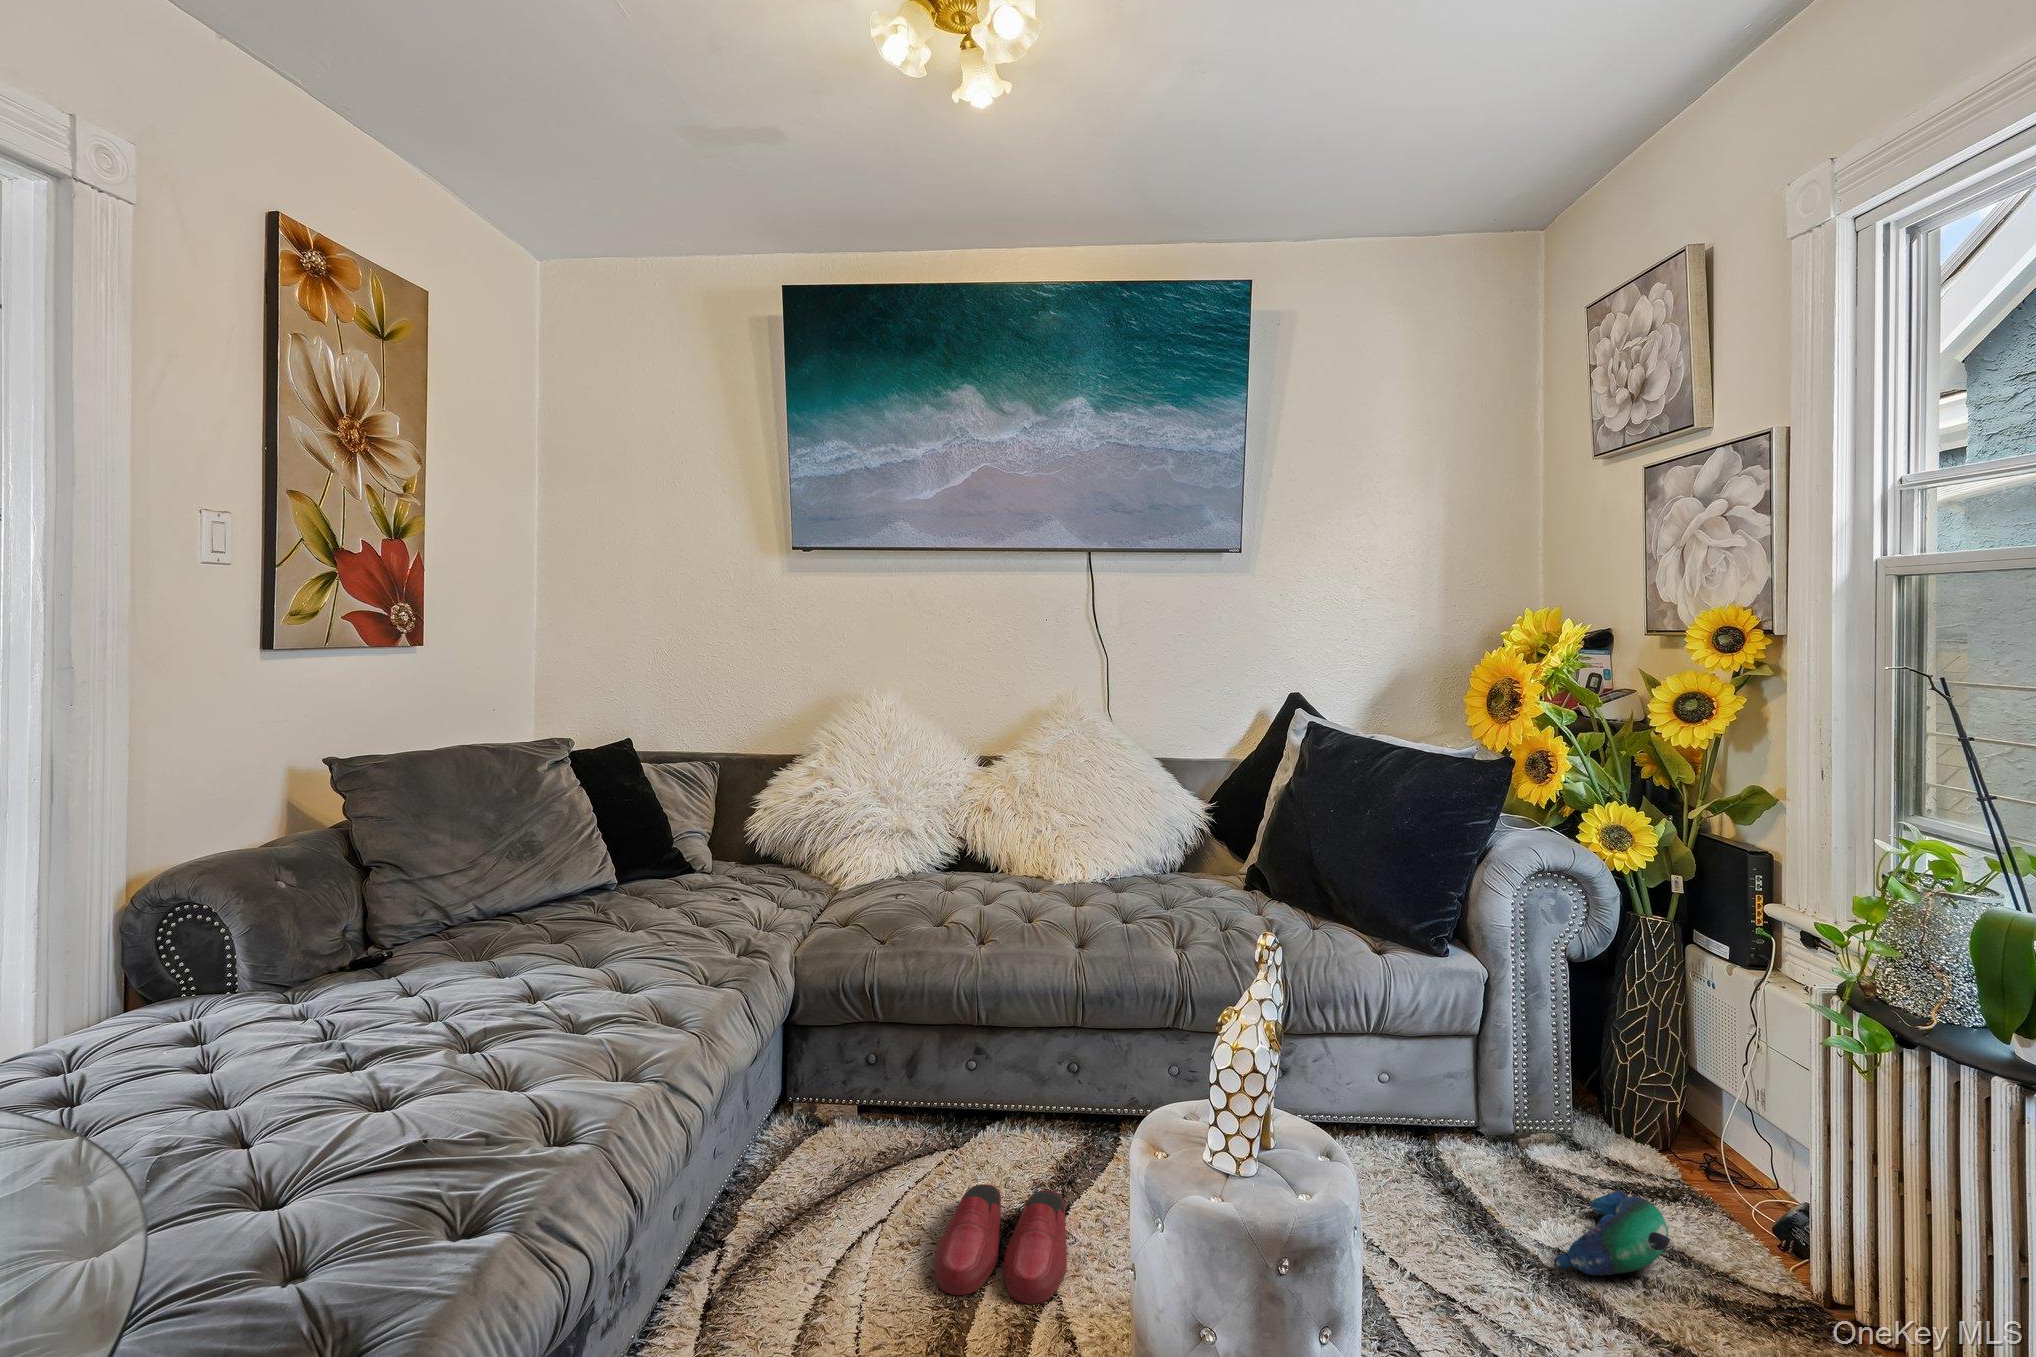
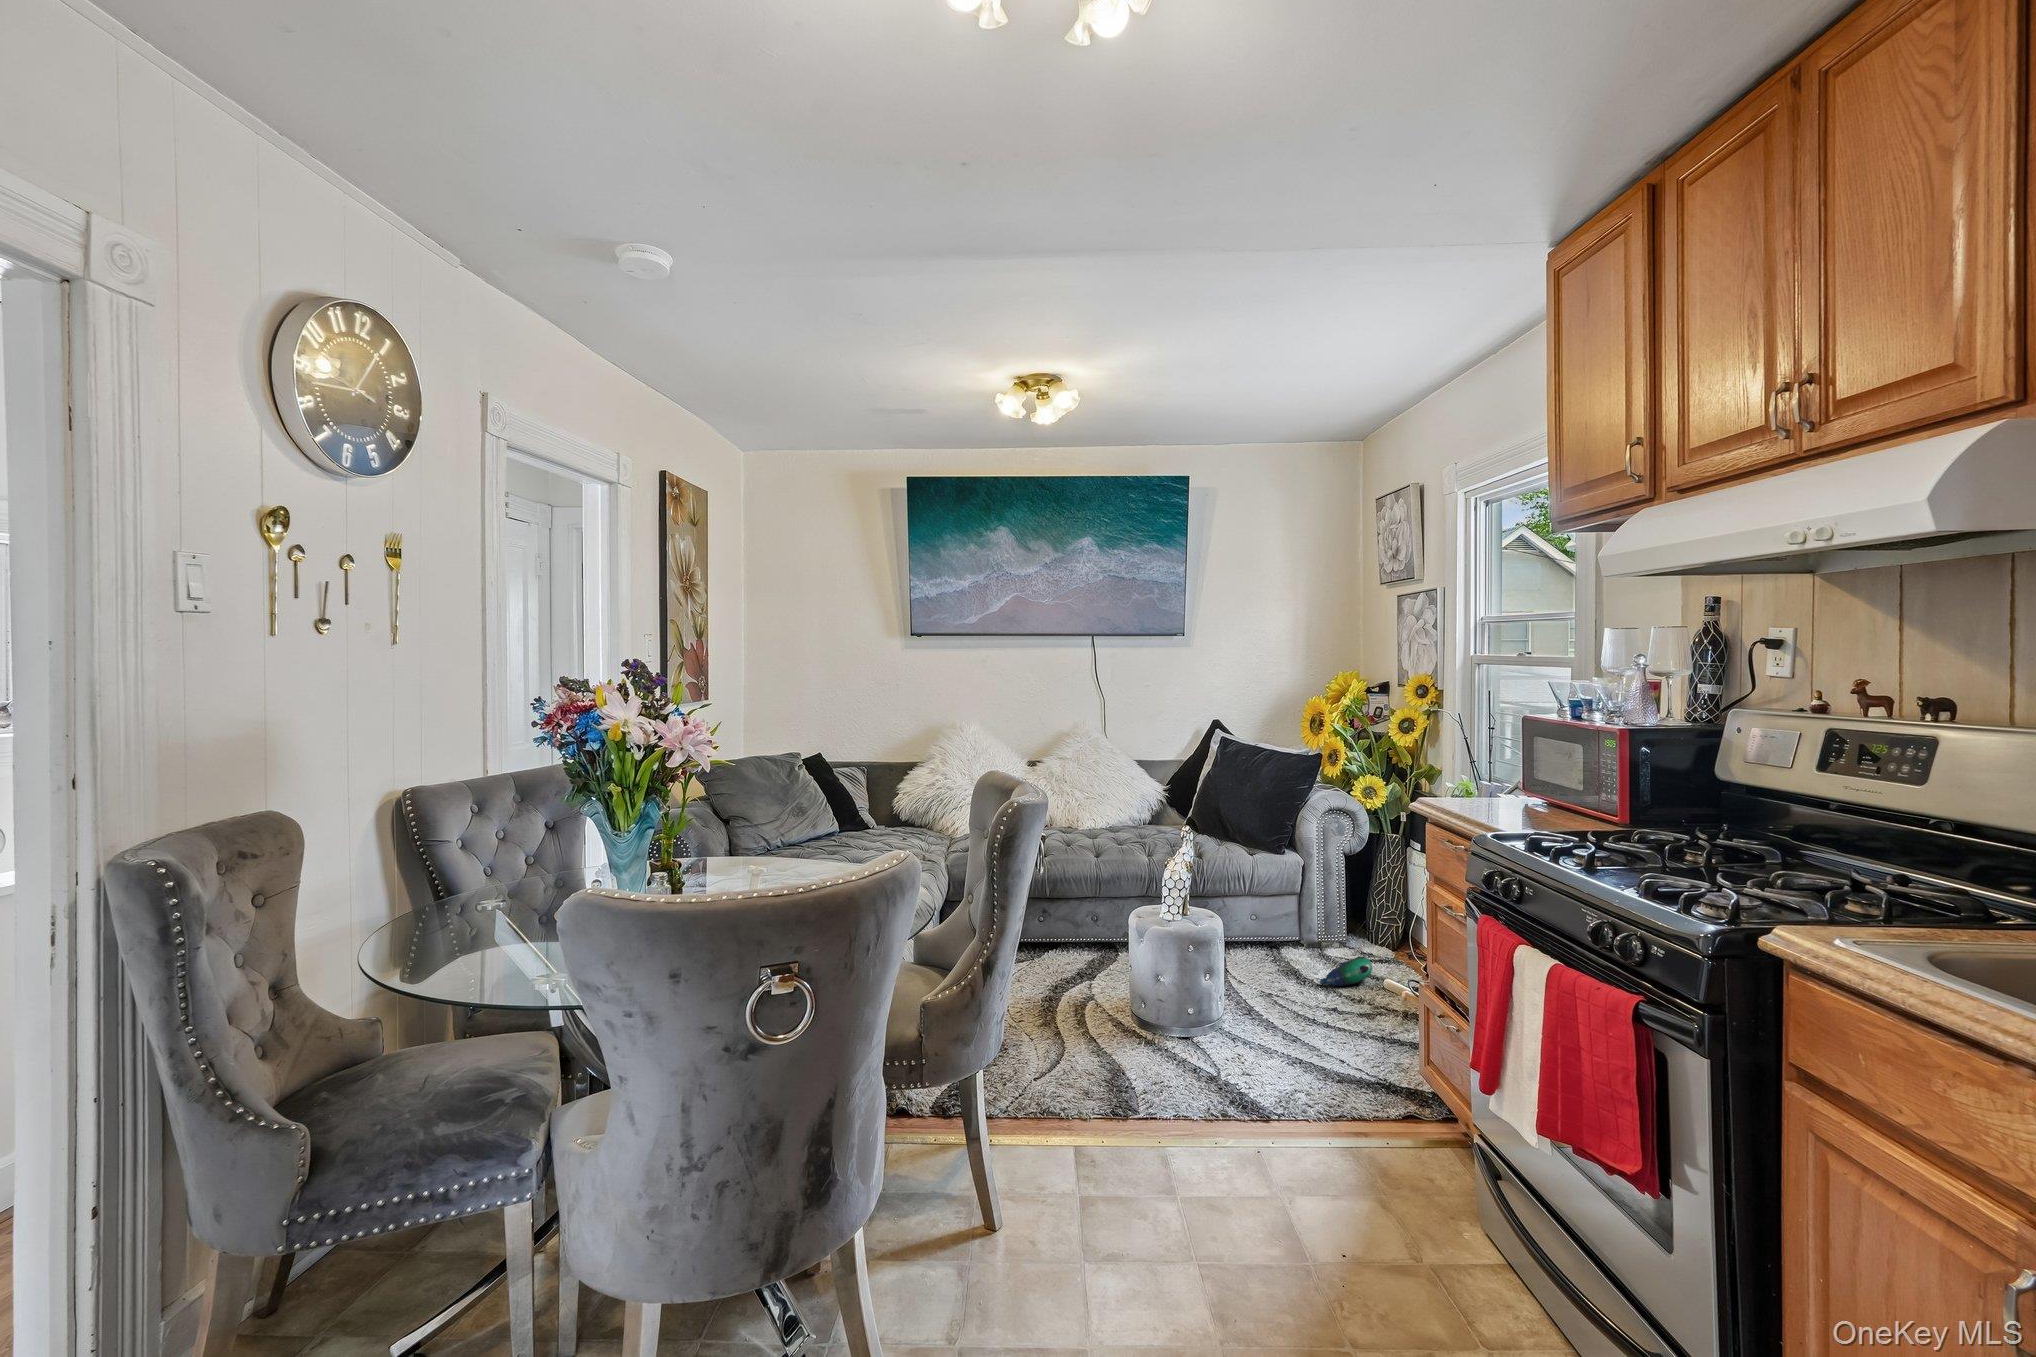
slippers: present [935,1184,1067,1304] -> none [1041,964,1101,999]

